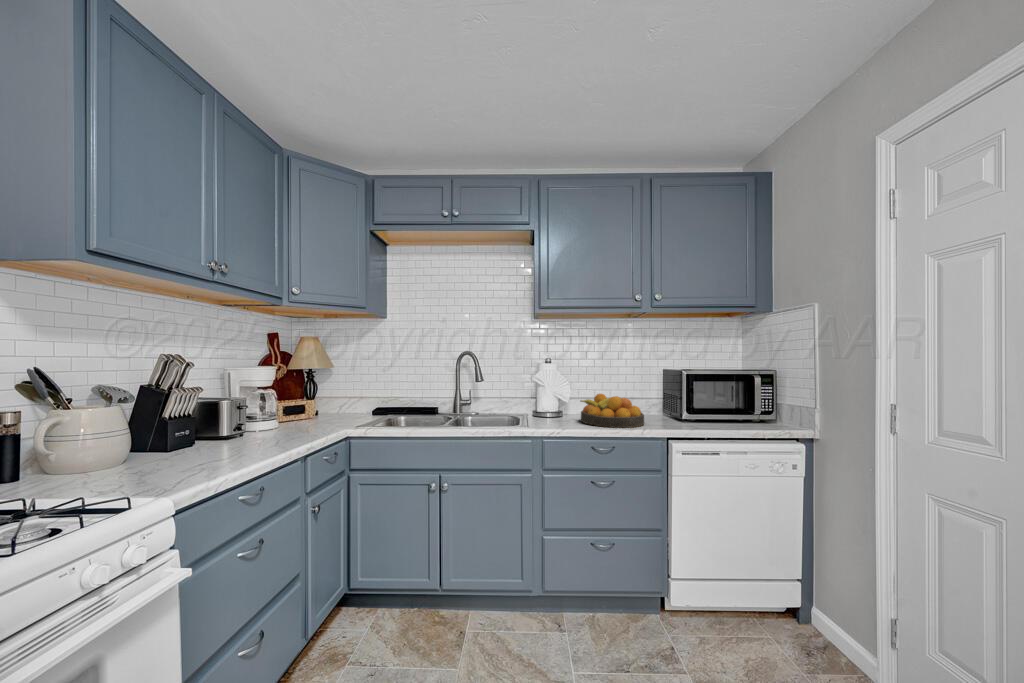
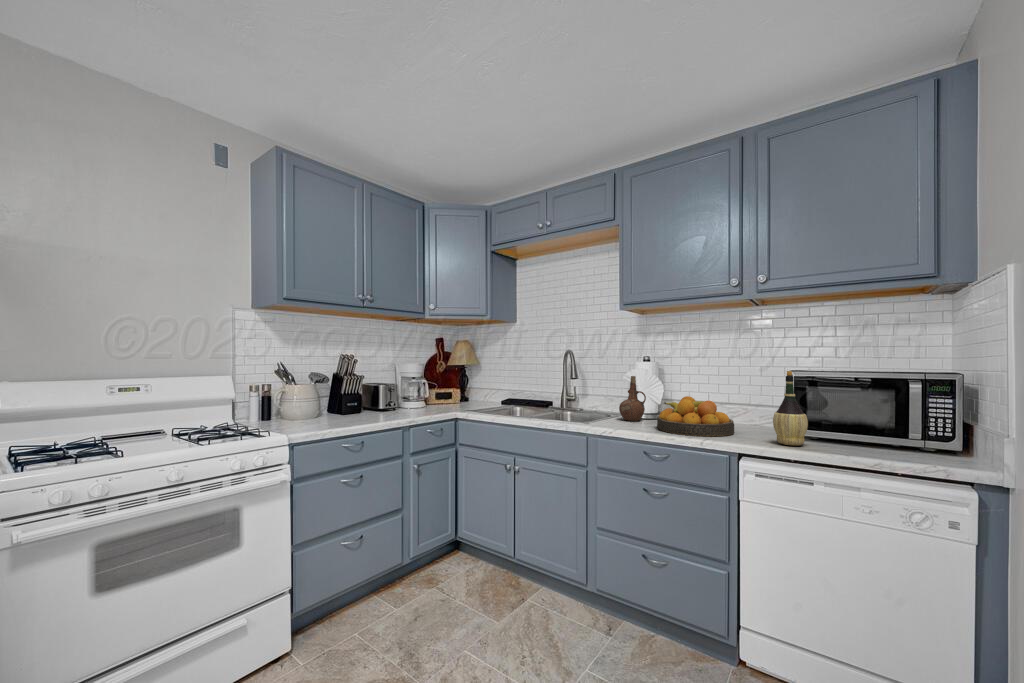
wine bottle: none [683,370,707,427] -> present [773,371,808,445]
ceramic pitcher: none [531,377,554,419] -> present [619,376,646,421]

